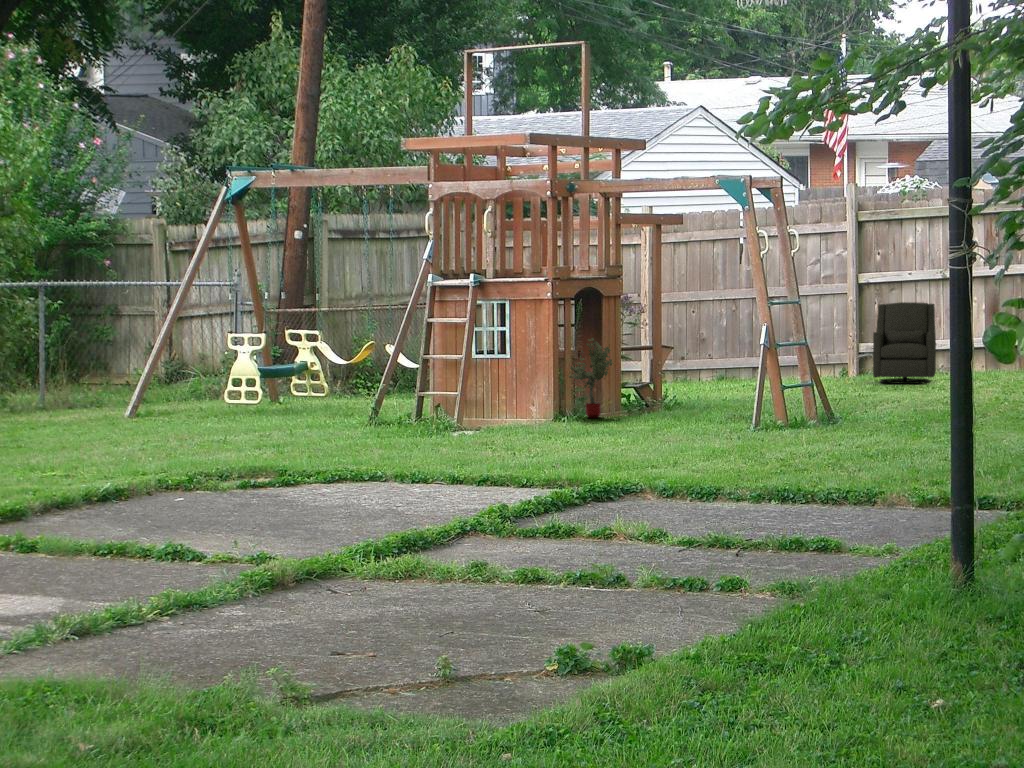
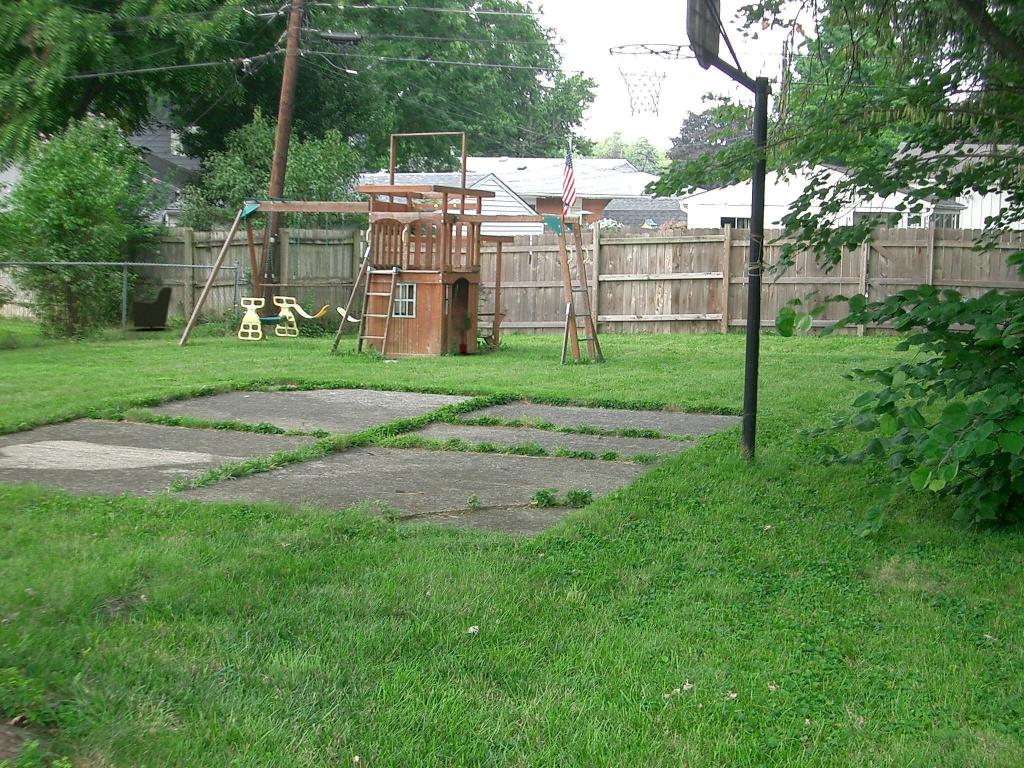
chair: present [873,302,936,384] -> present [132,287,172,331]

